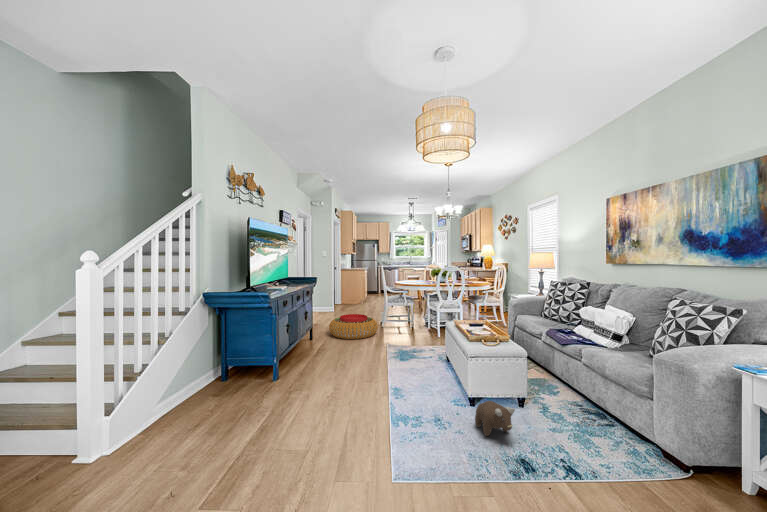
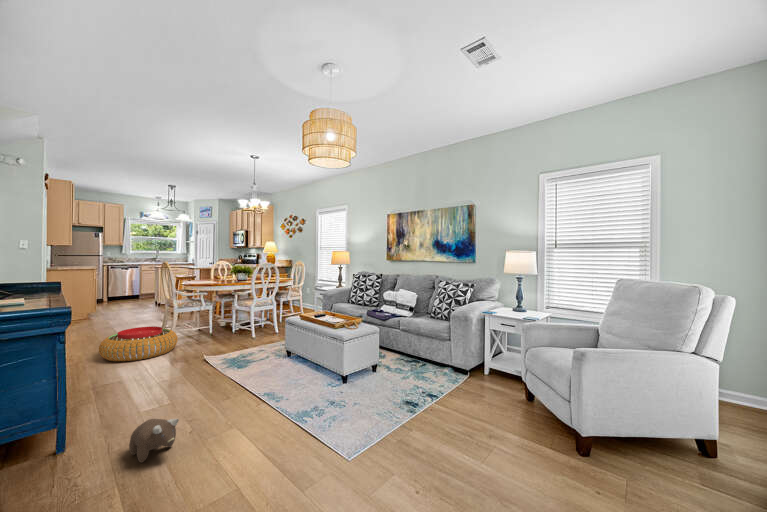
plush toy: present [475,401,515,436] -> present [129,419,179,462]

